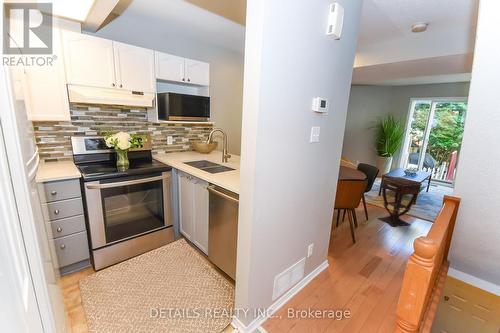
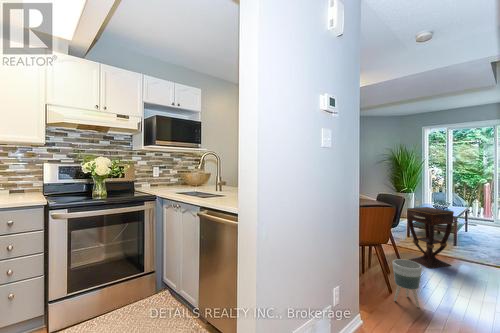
planter: none [361,224,387,261] -> present [392,259,422,308]

